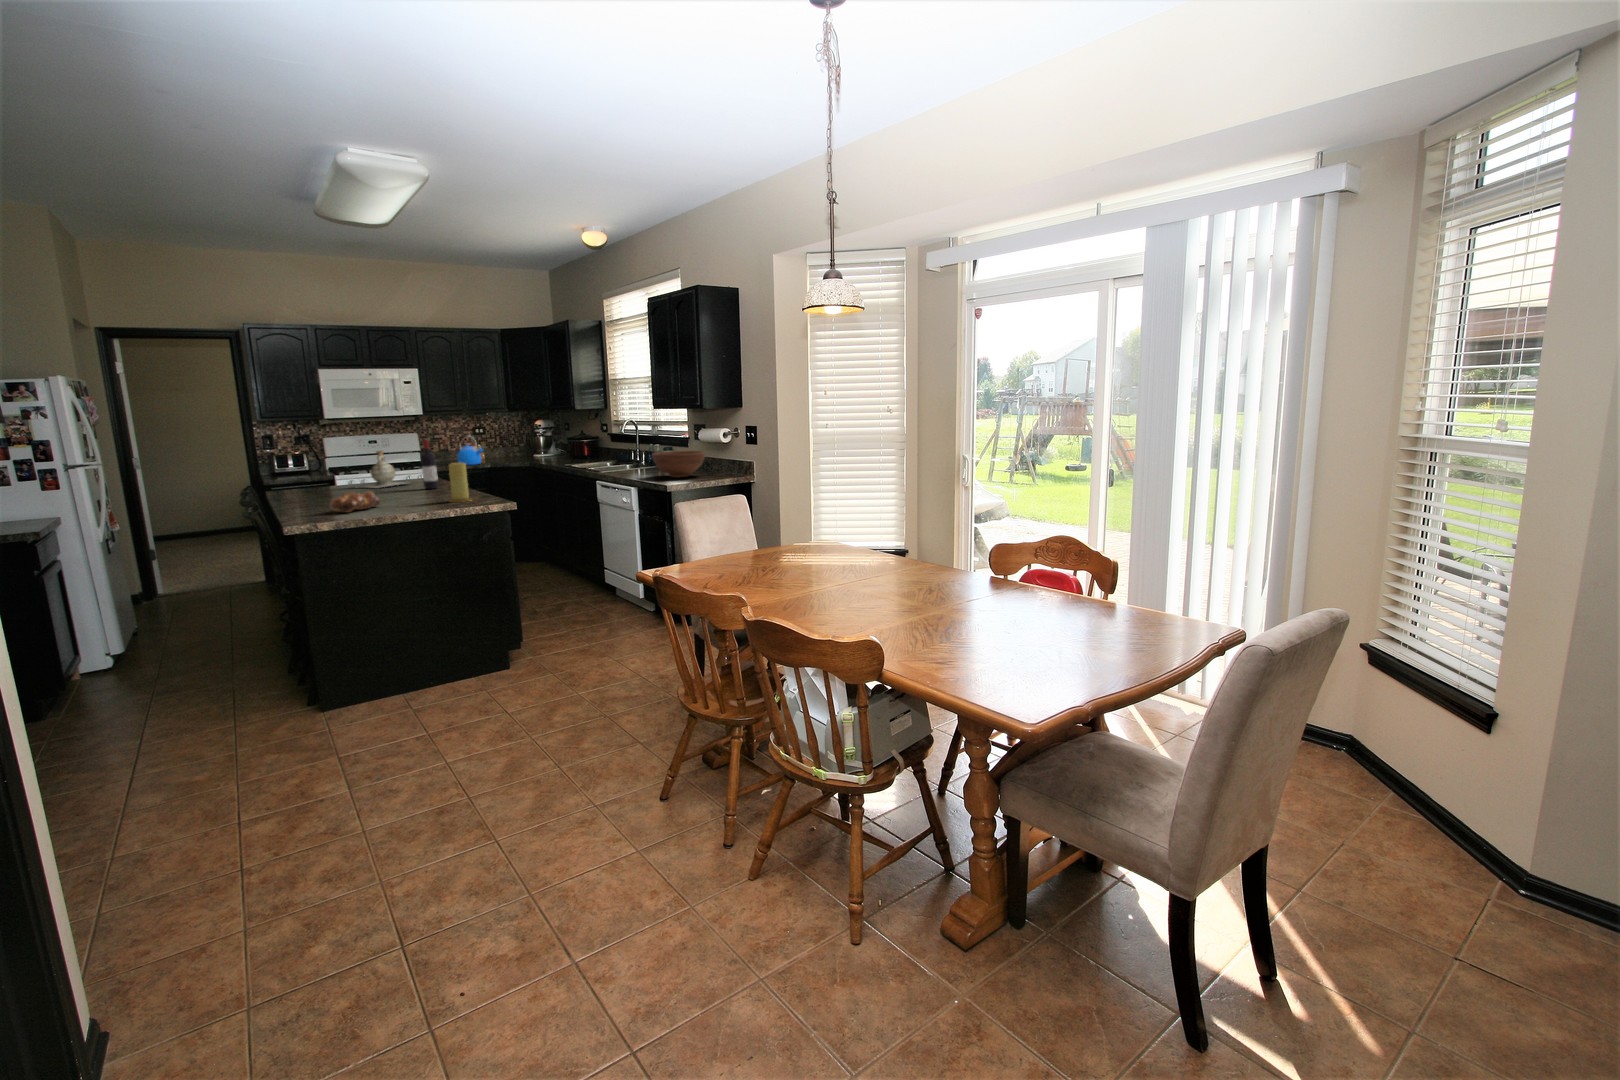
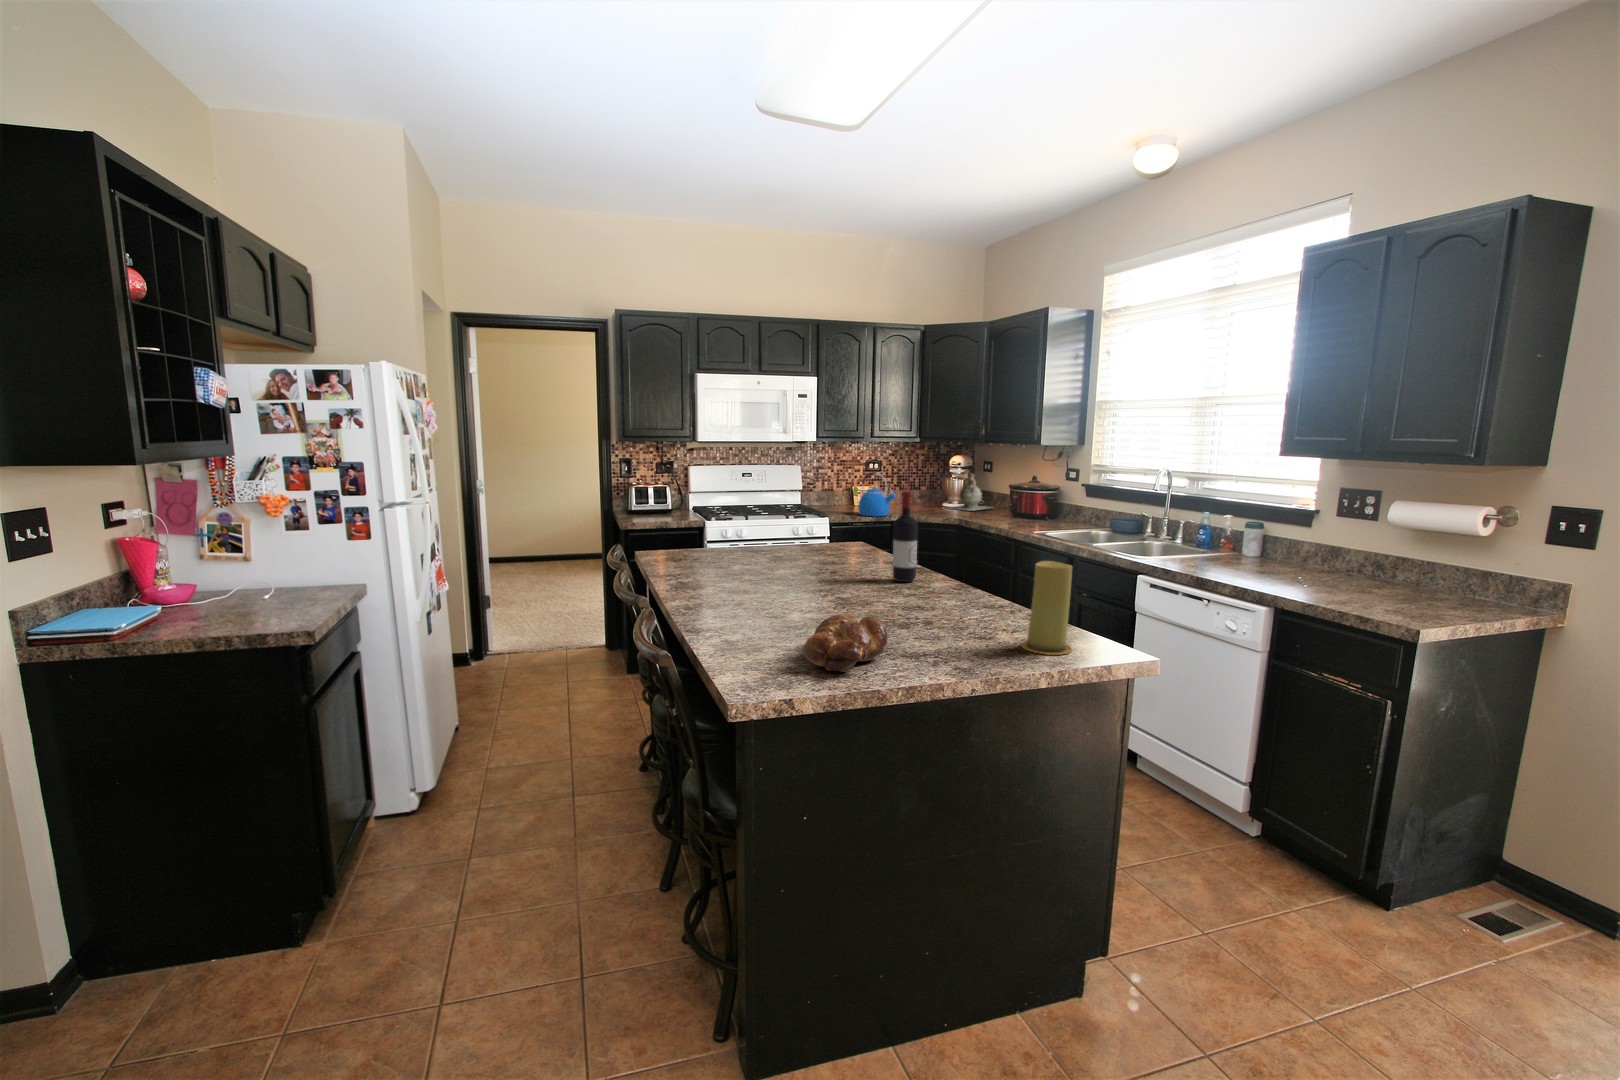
fruit bowl: present [652,450,705,478] -> none [1318,538,1458,599]
ceramic jug: present [364,451,404,488] -> present [948,473,989,511]

